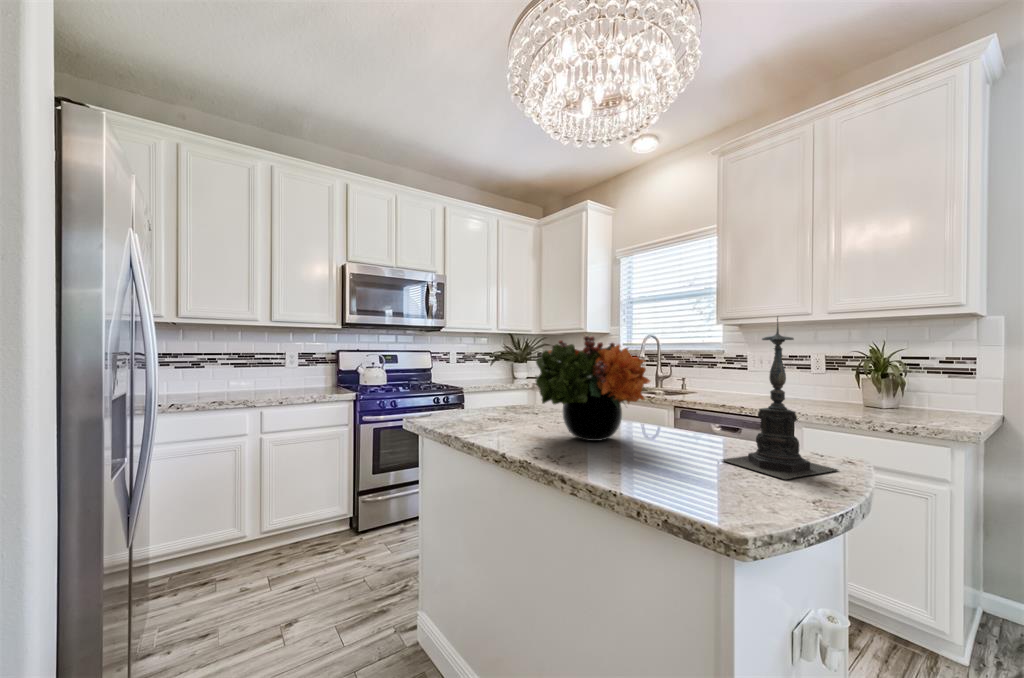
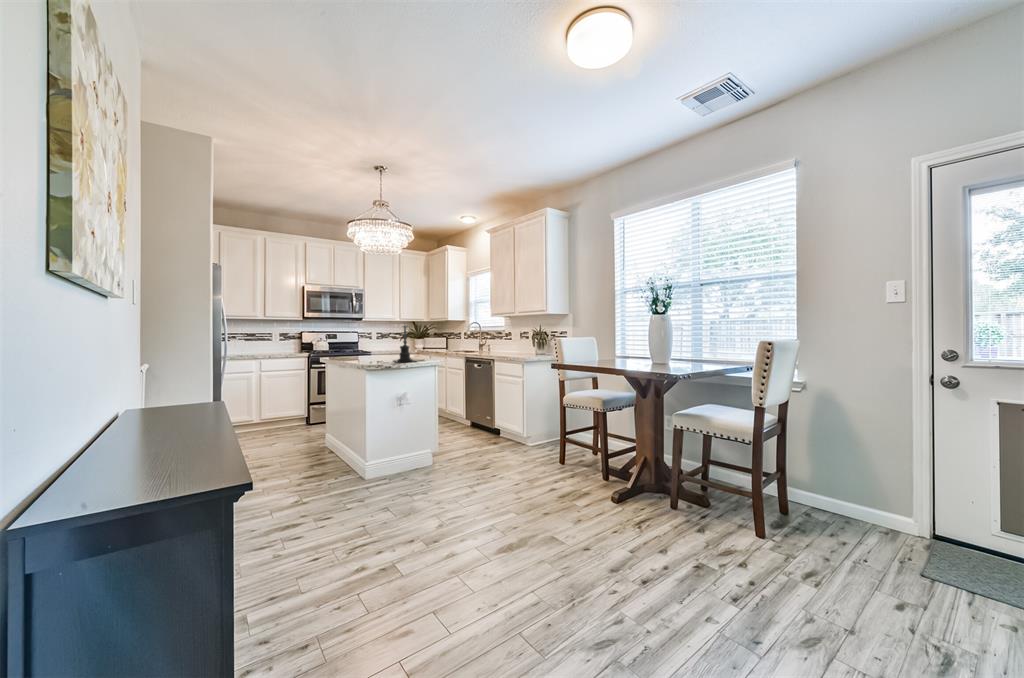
flower arrangement: present [535,336,650,441] -> none [347,325,389,360]

